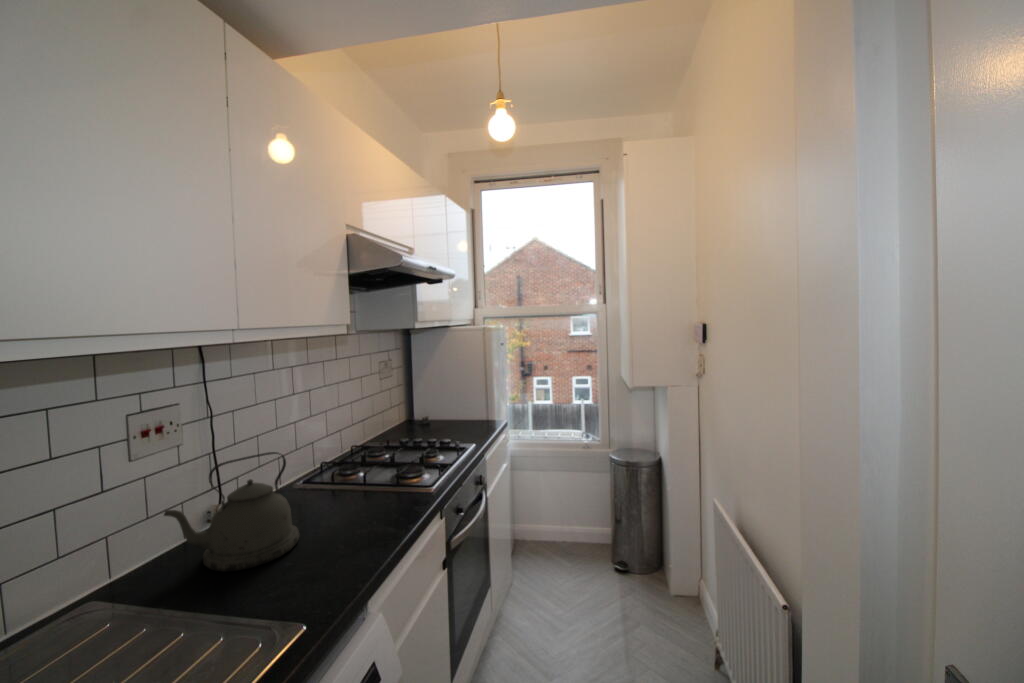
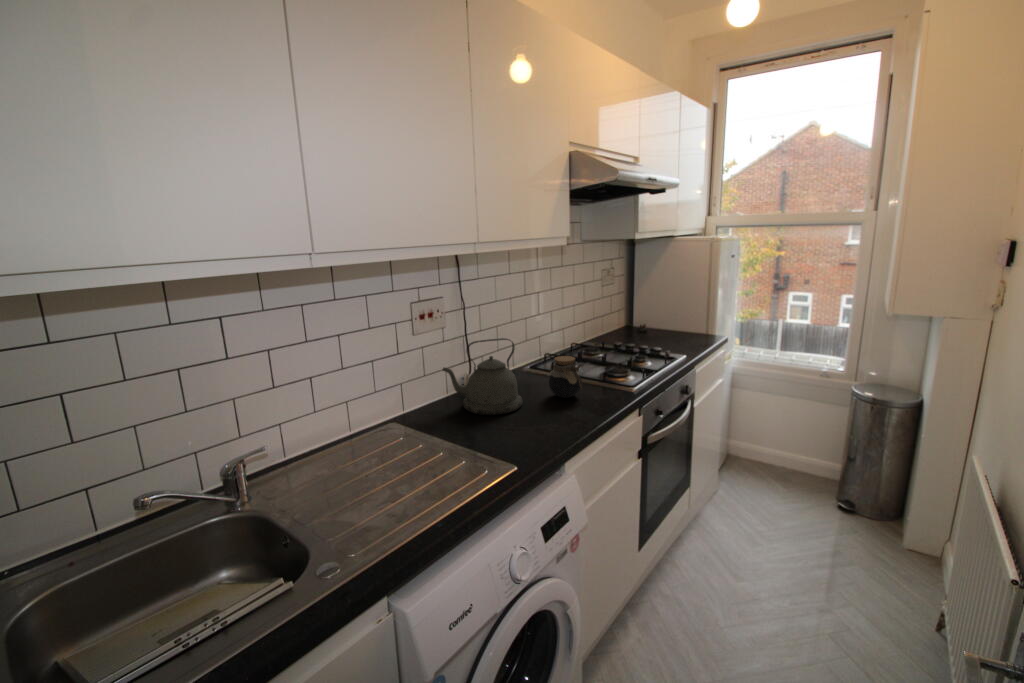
jar: none [335,462,380,516] -> present [549,356,583,398]

